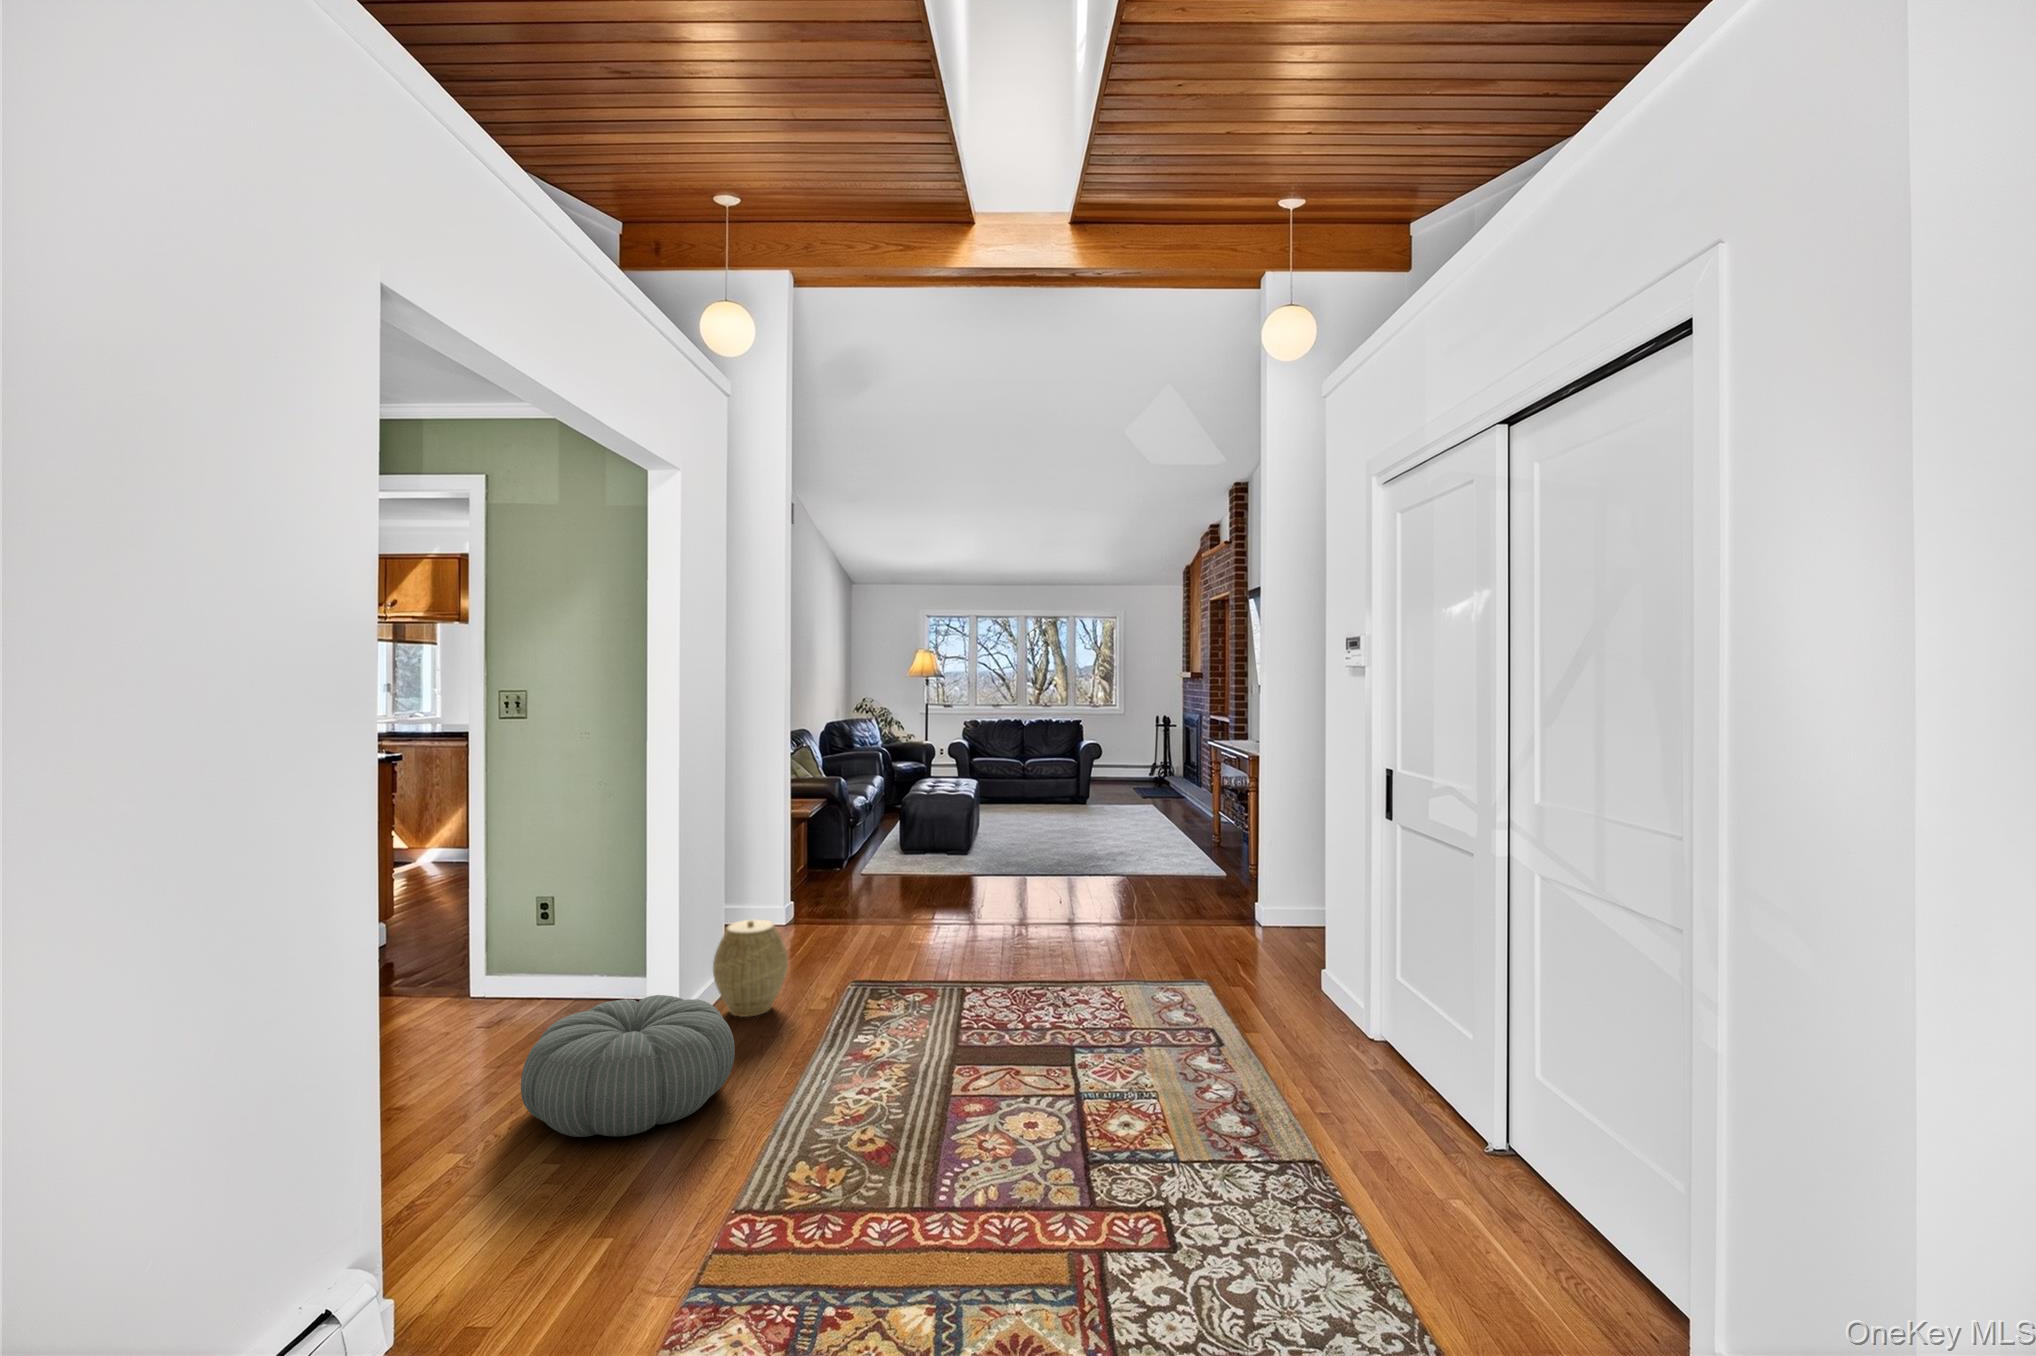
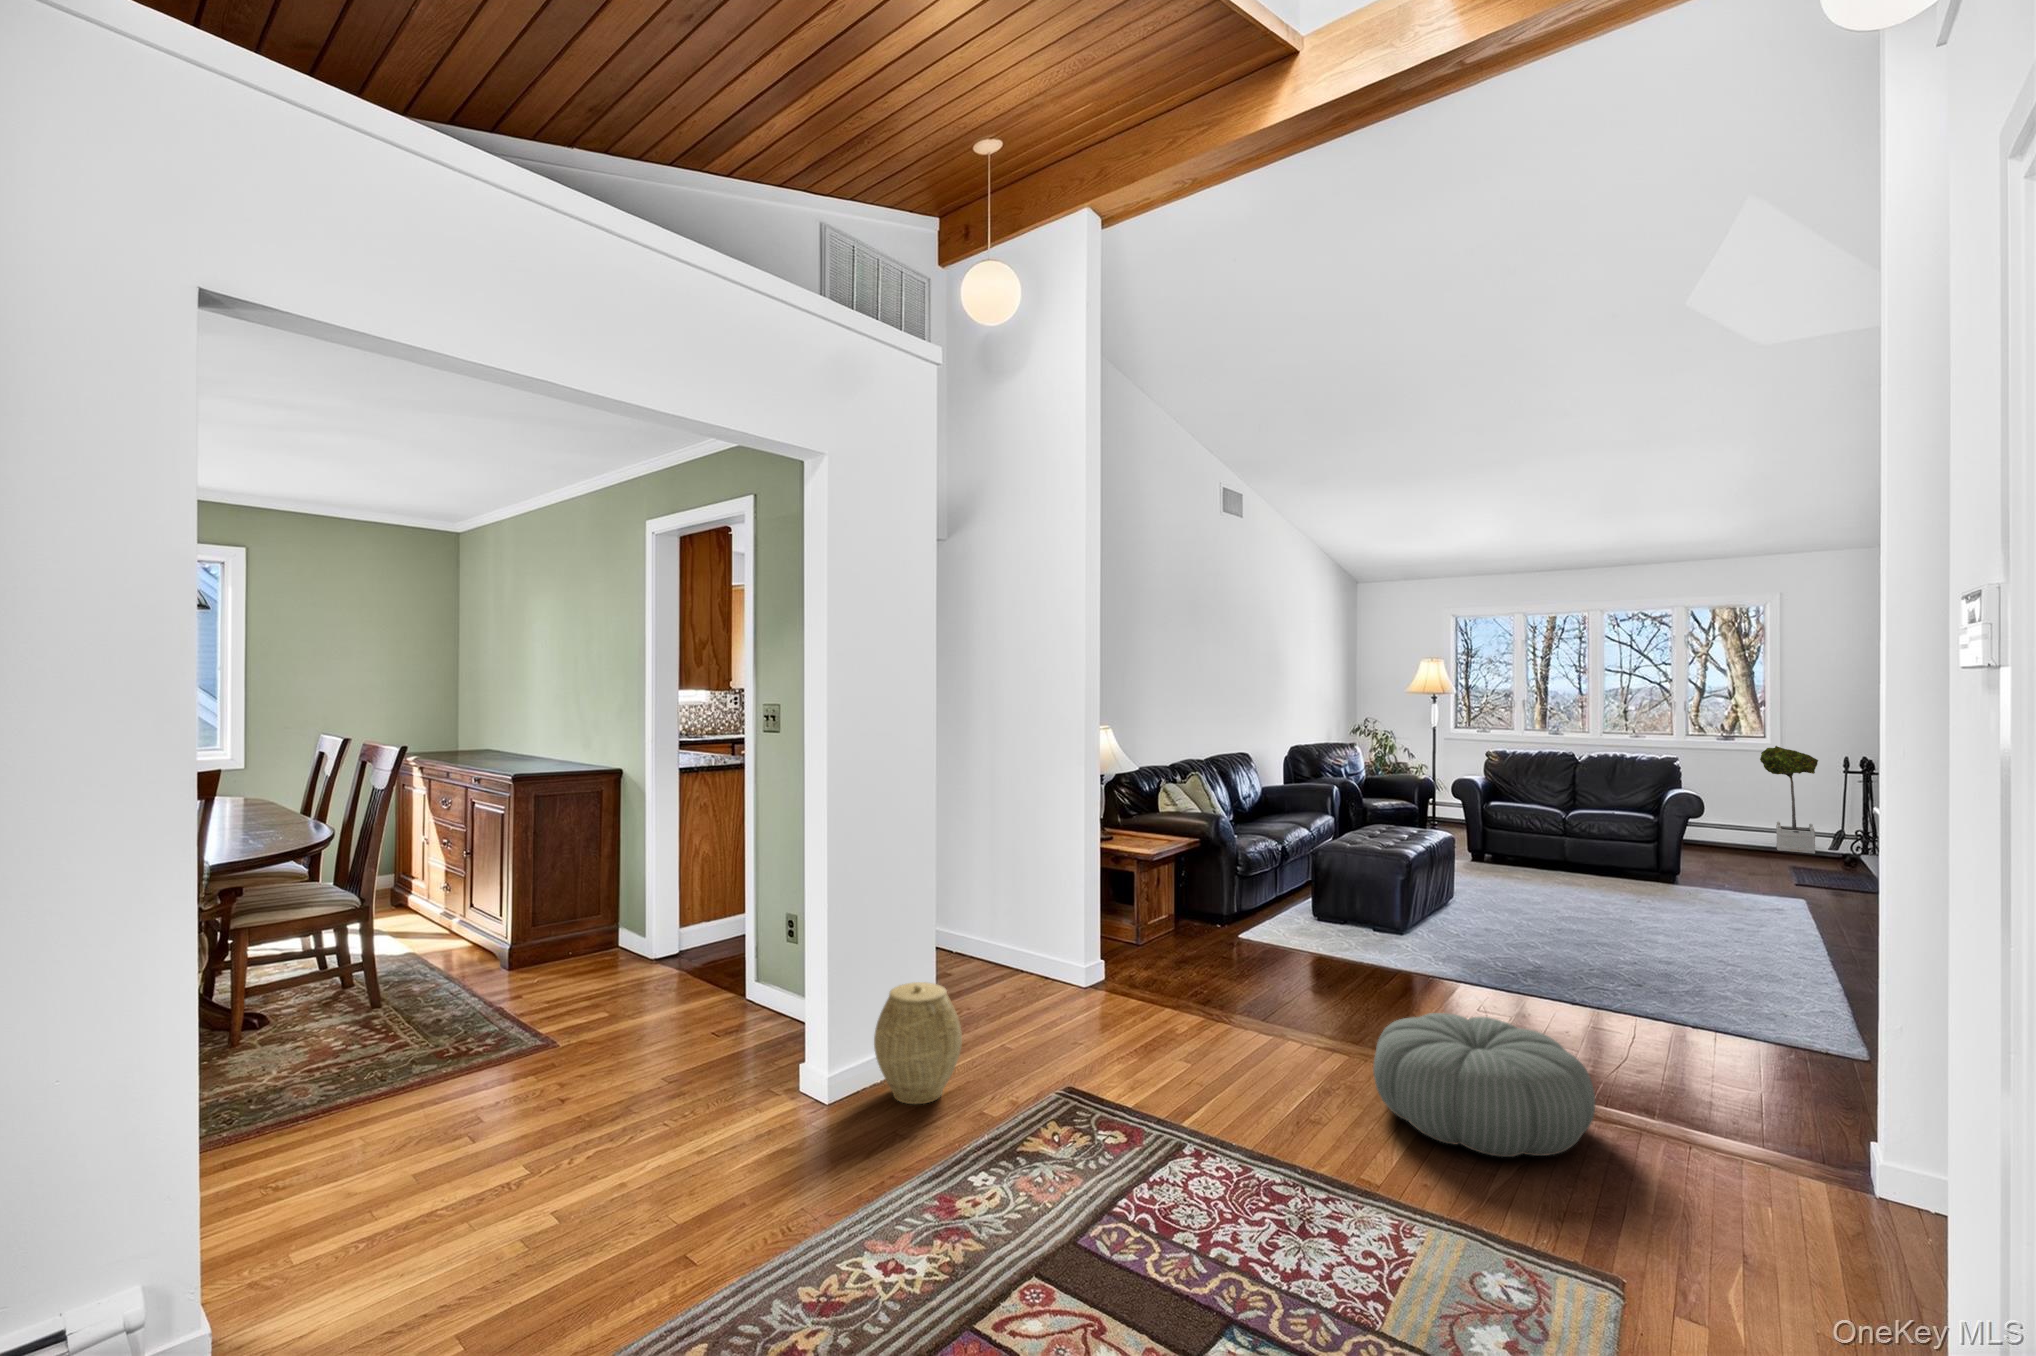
potted tree: none [1117,710,1146,778] -> present [1760,746,1818,854]
pouf: present [521,995,735,1137] -> present [1373,1013,1595,1157]

